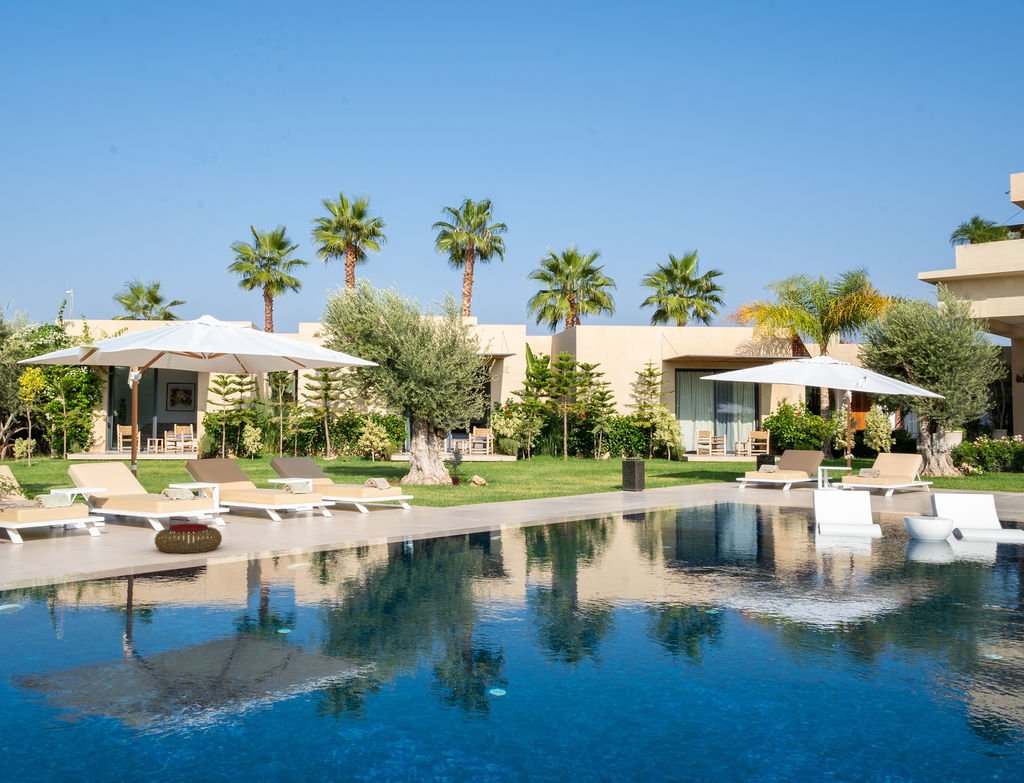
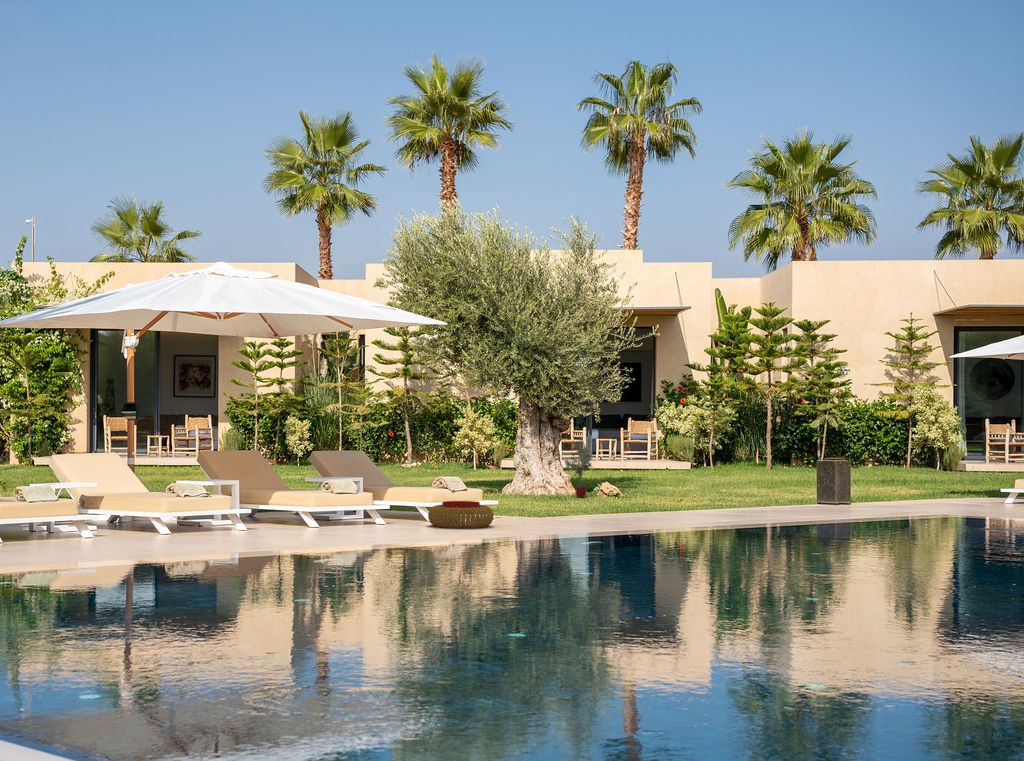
pouf: present [155,524,222,553] -> present [428,501,494,528]

